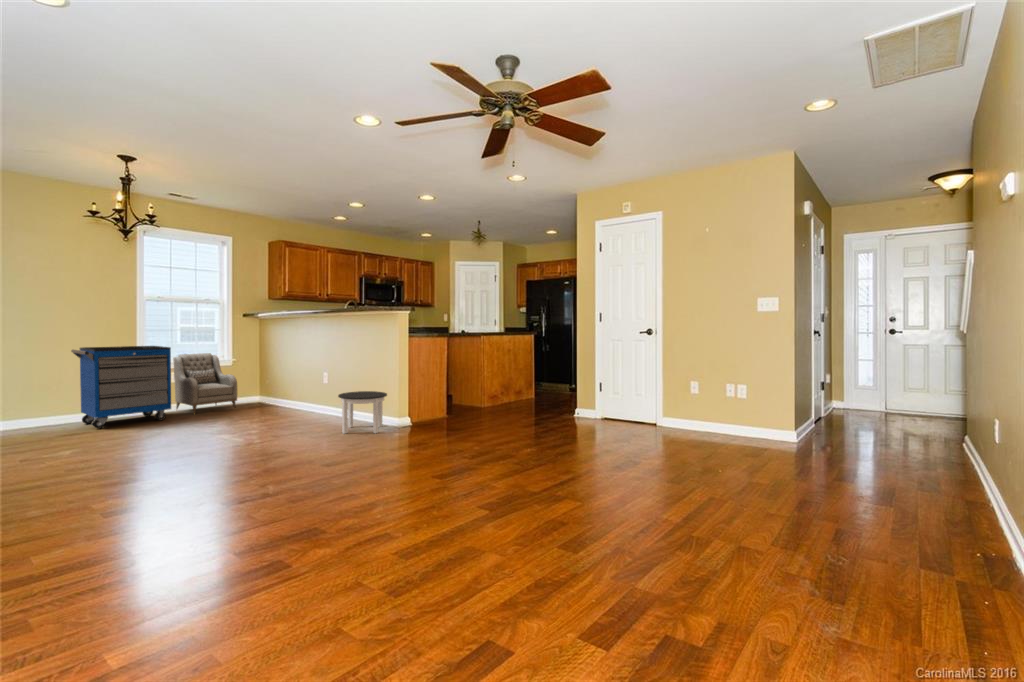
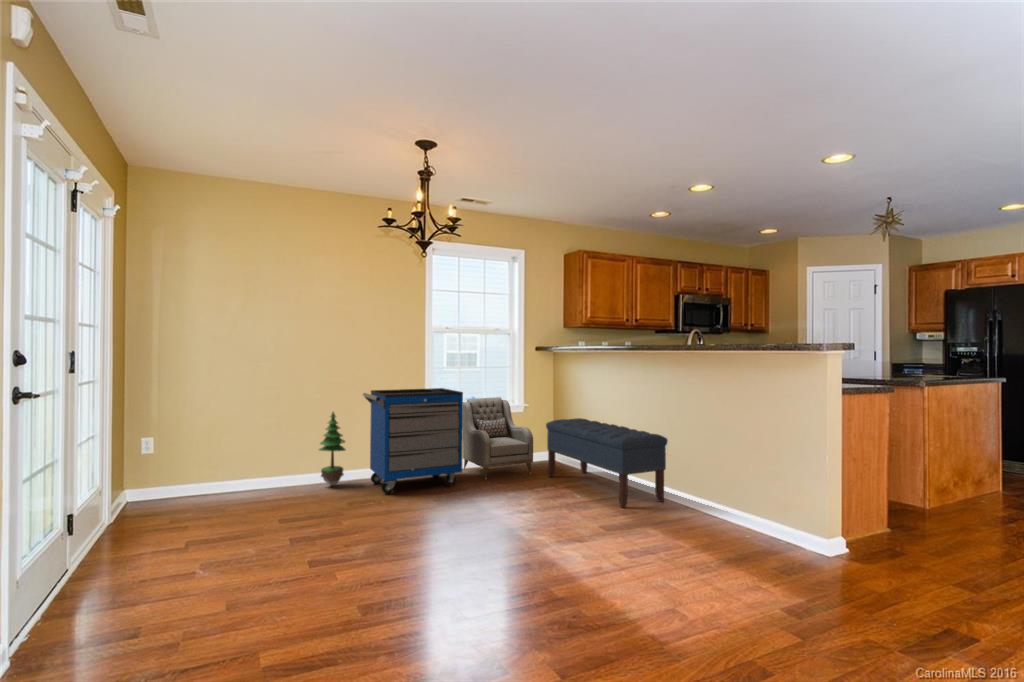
potted tree: none [24,365,55,428] -> present [319,412,345,486]
bench: none [247,366,331,421] -> present [546,418,668,508]
round table: present [338,391,387,434] -> none [701,474,786,556]

